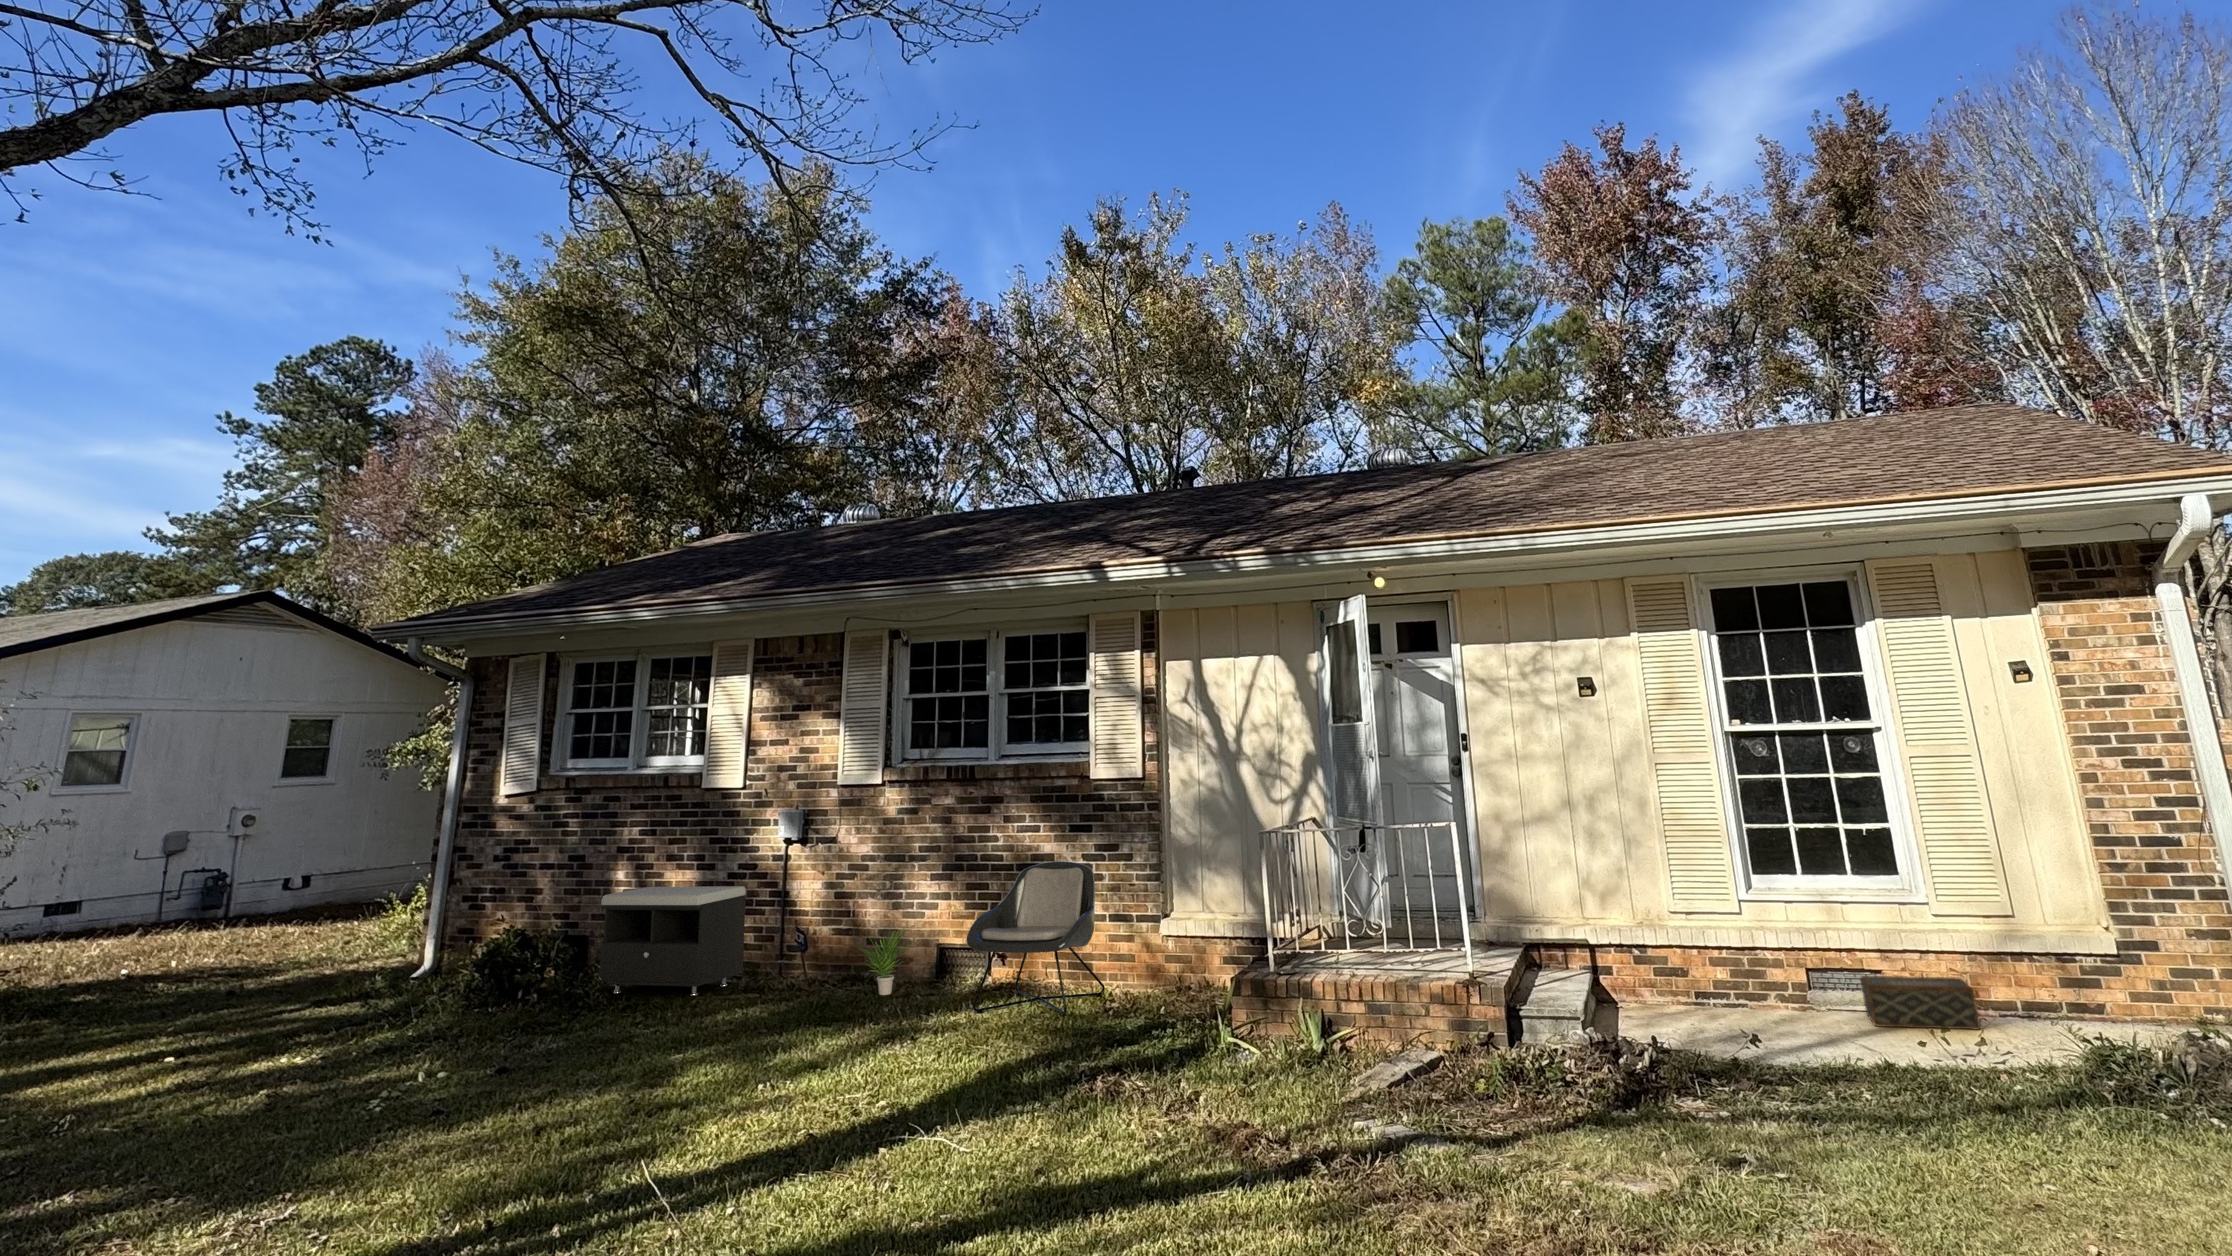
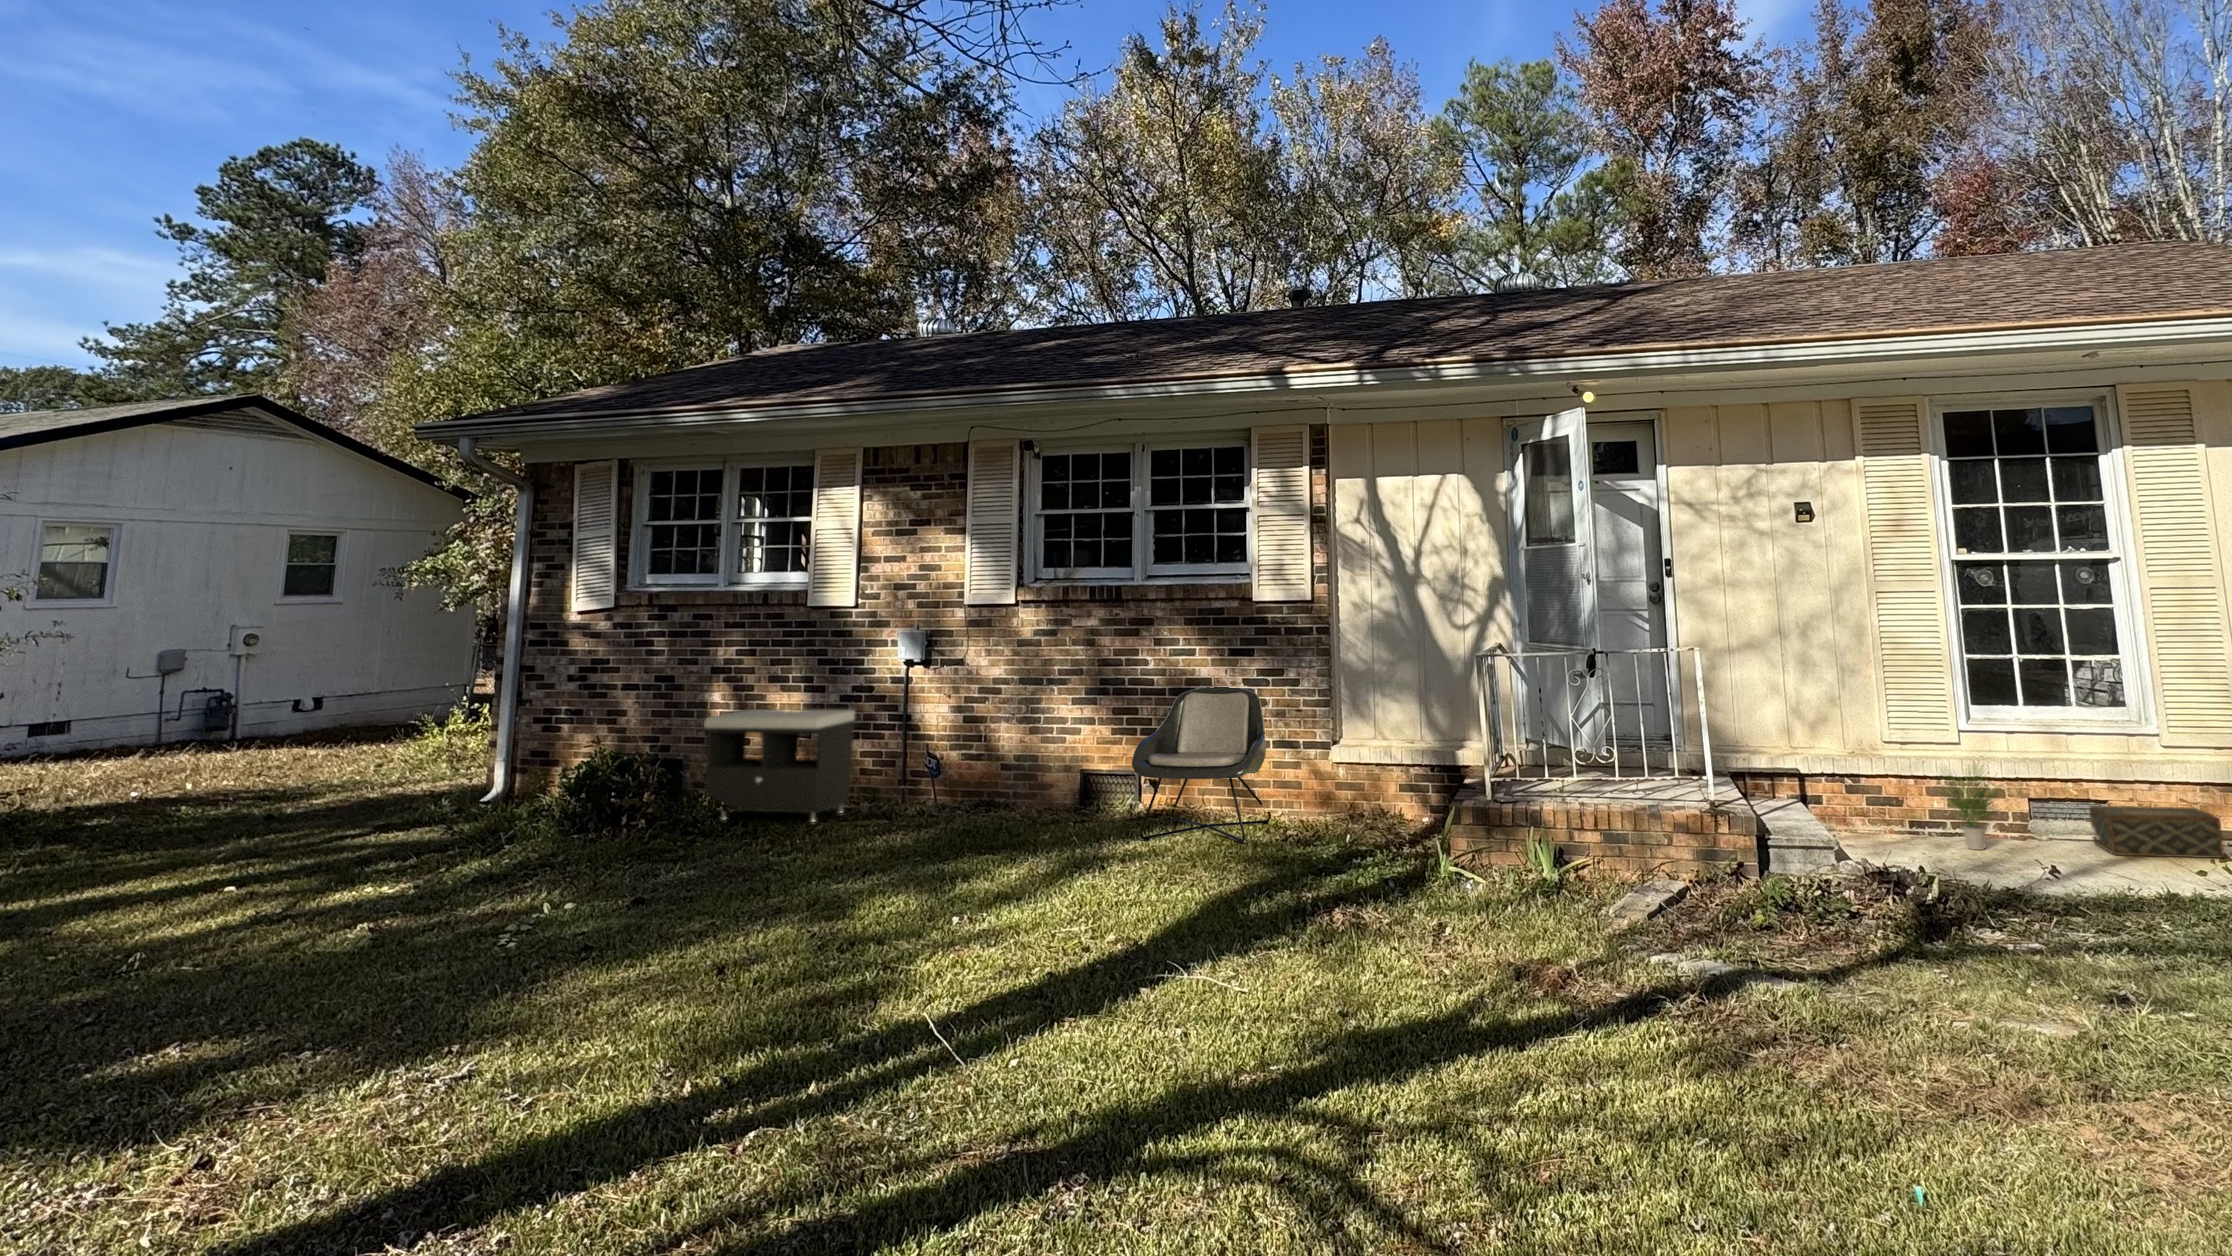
potted plant: present [862,926,910,995] -> present [1939,768,2004,850]

